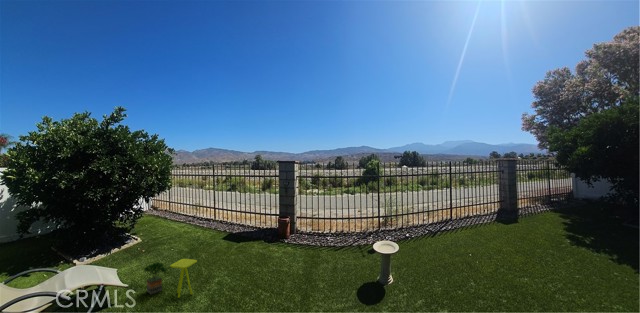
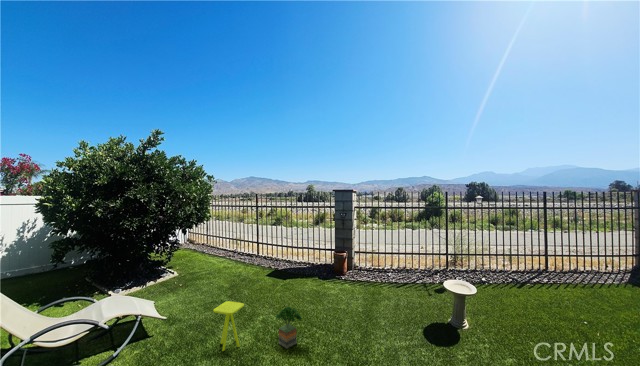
potted tree: present [144,262,167,294] -> present [276,307,302,349]

